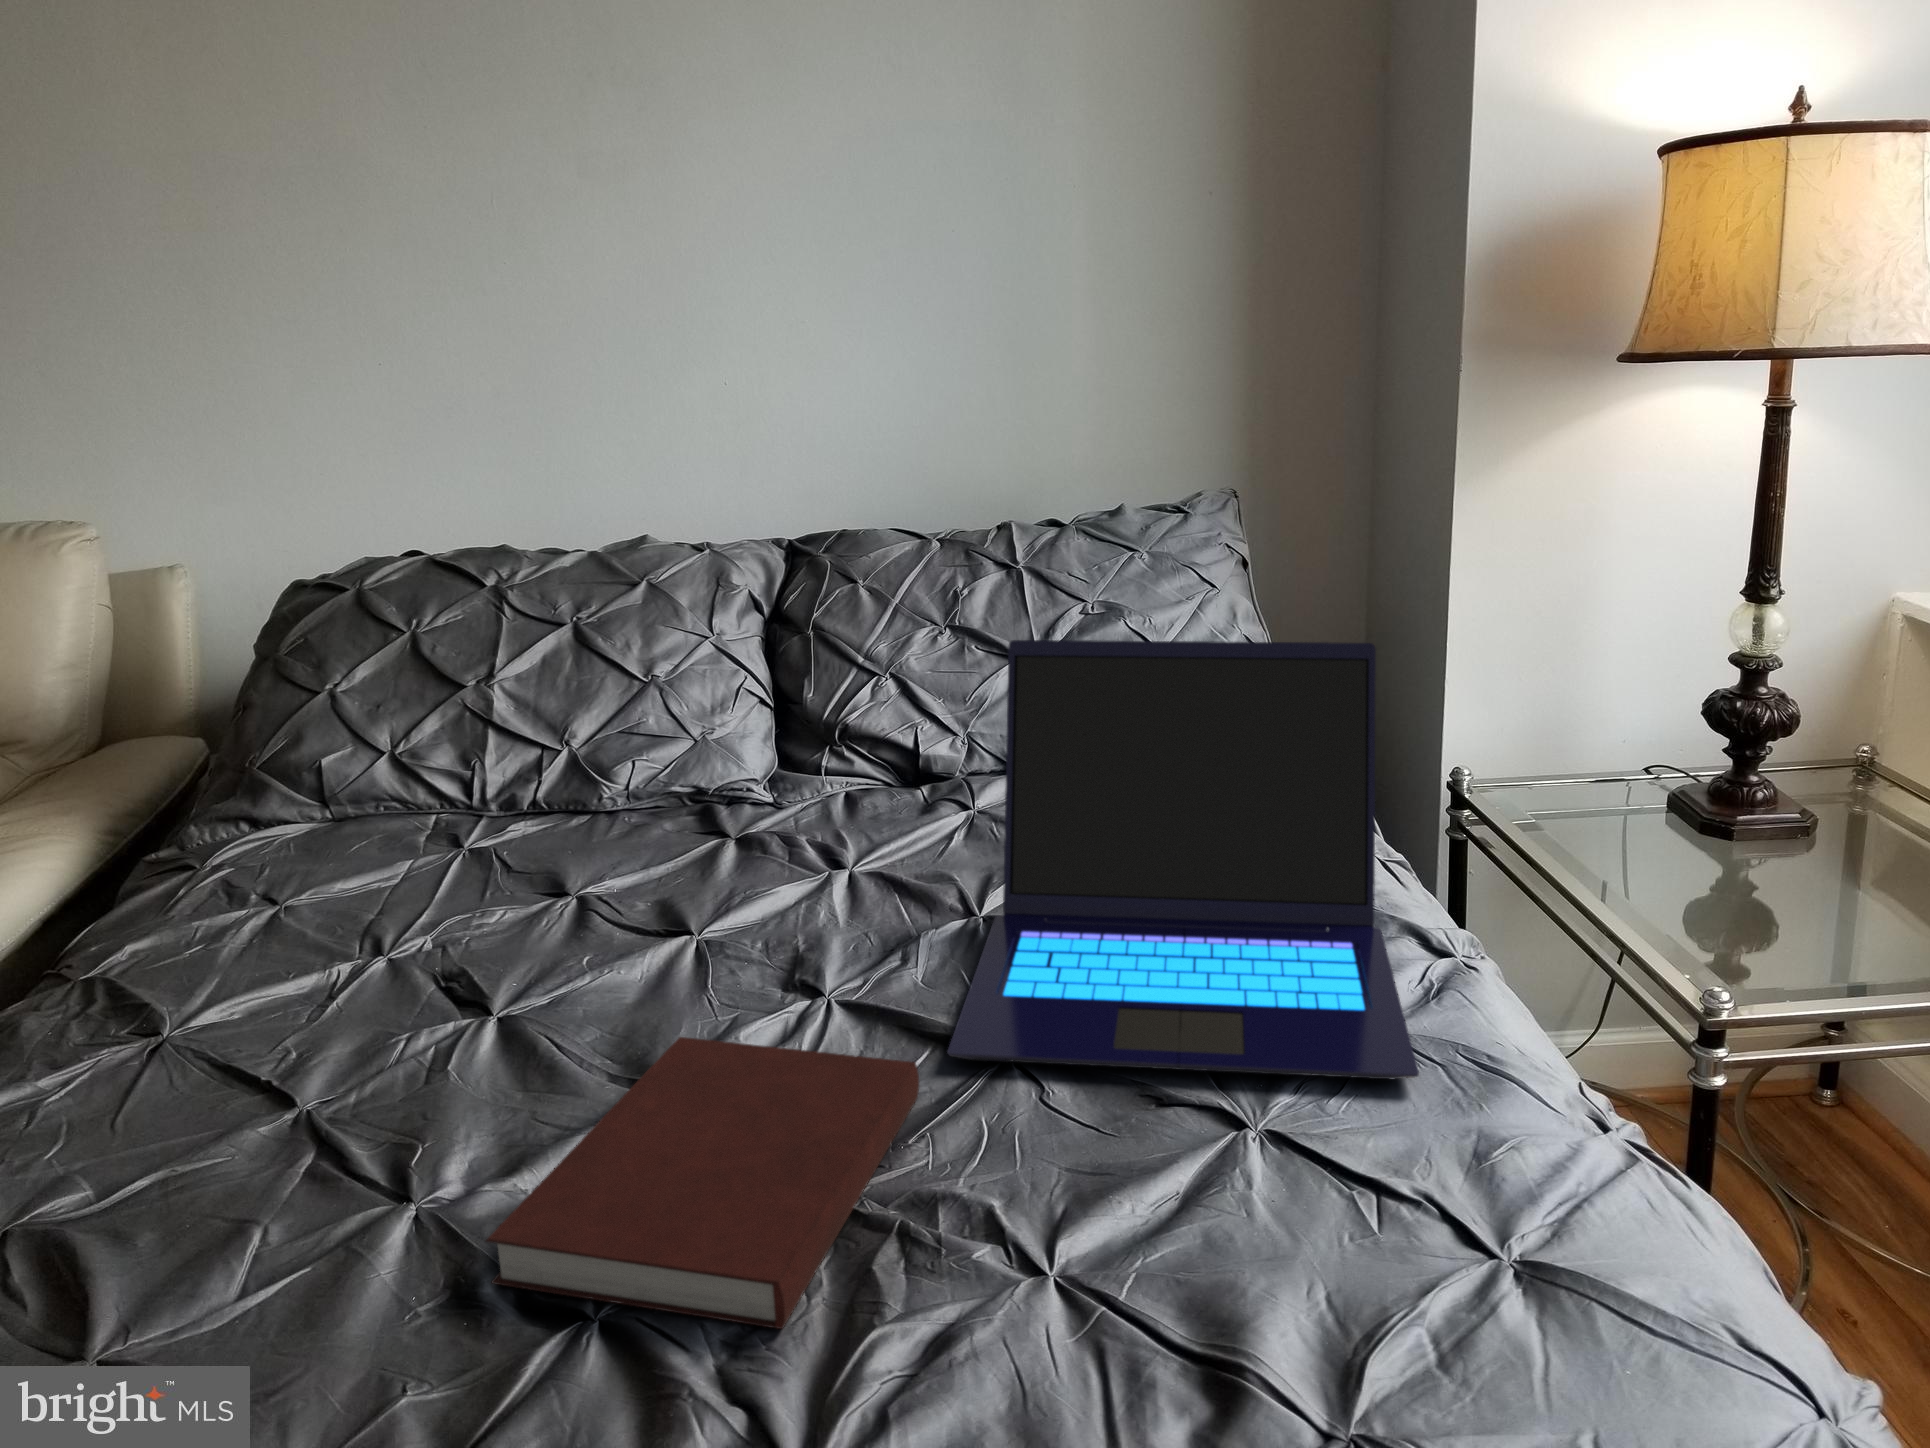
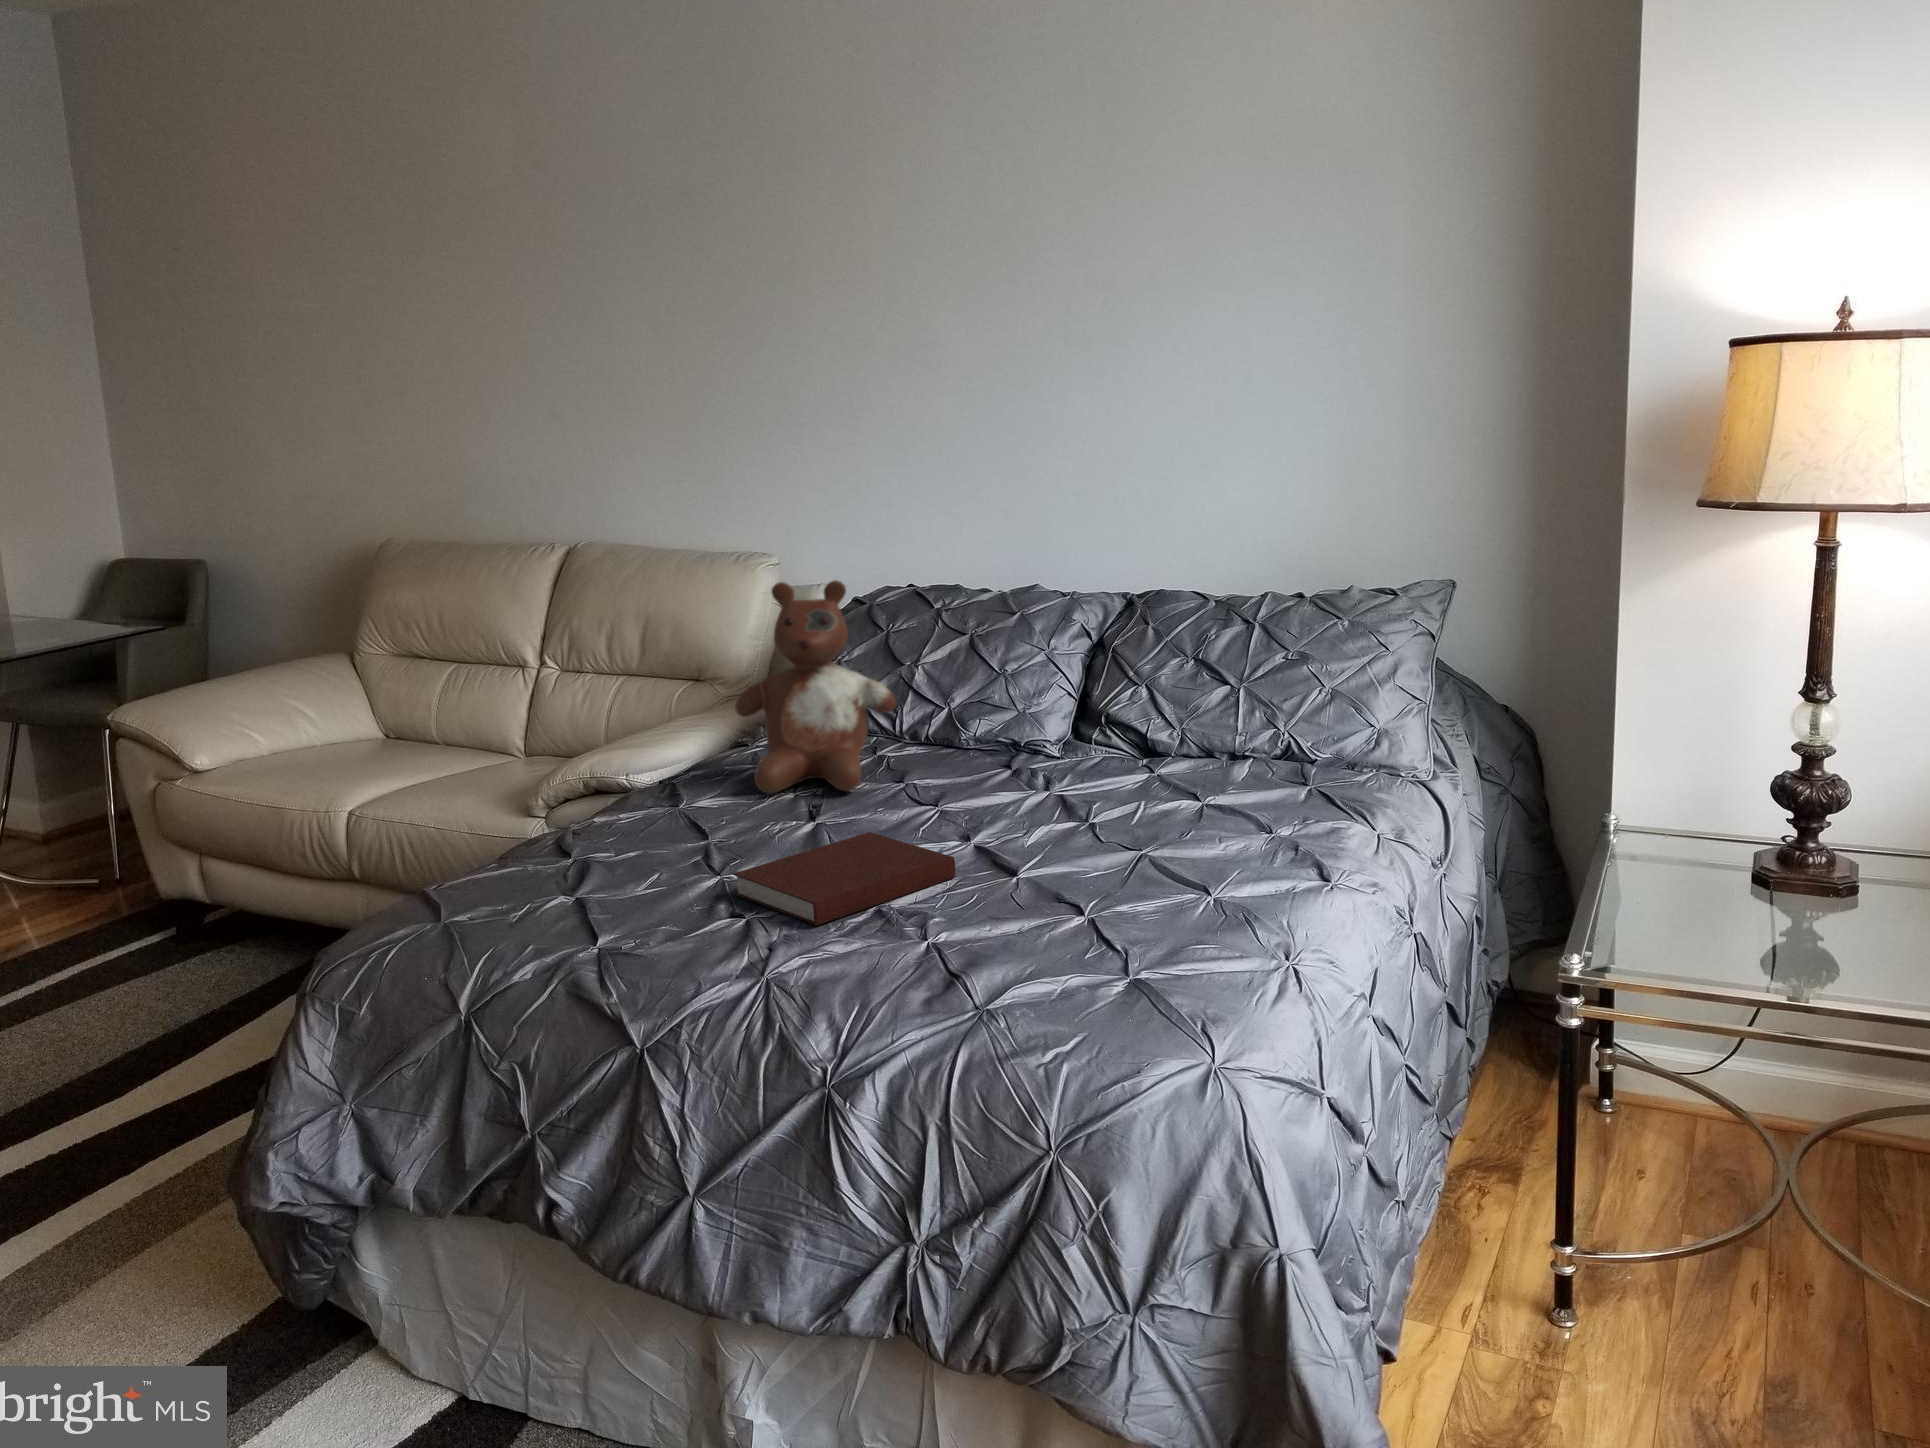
stuffed bear: none [209,547,539,977] -> present [735,581,896,793]
laptop: present [947,640,1419,1079] -> none [983,659,1312,912]

